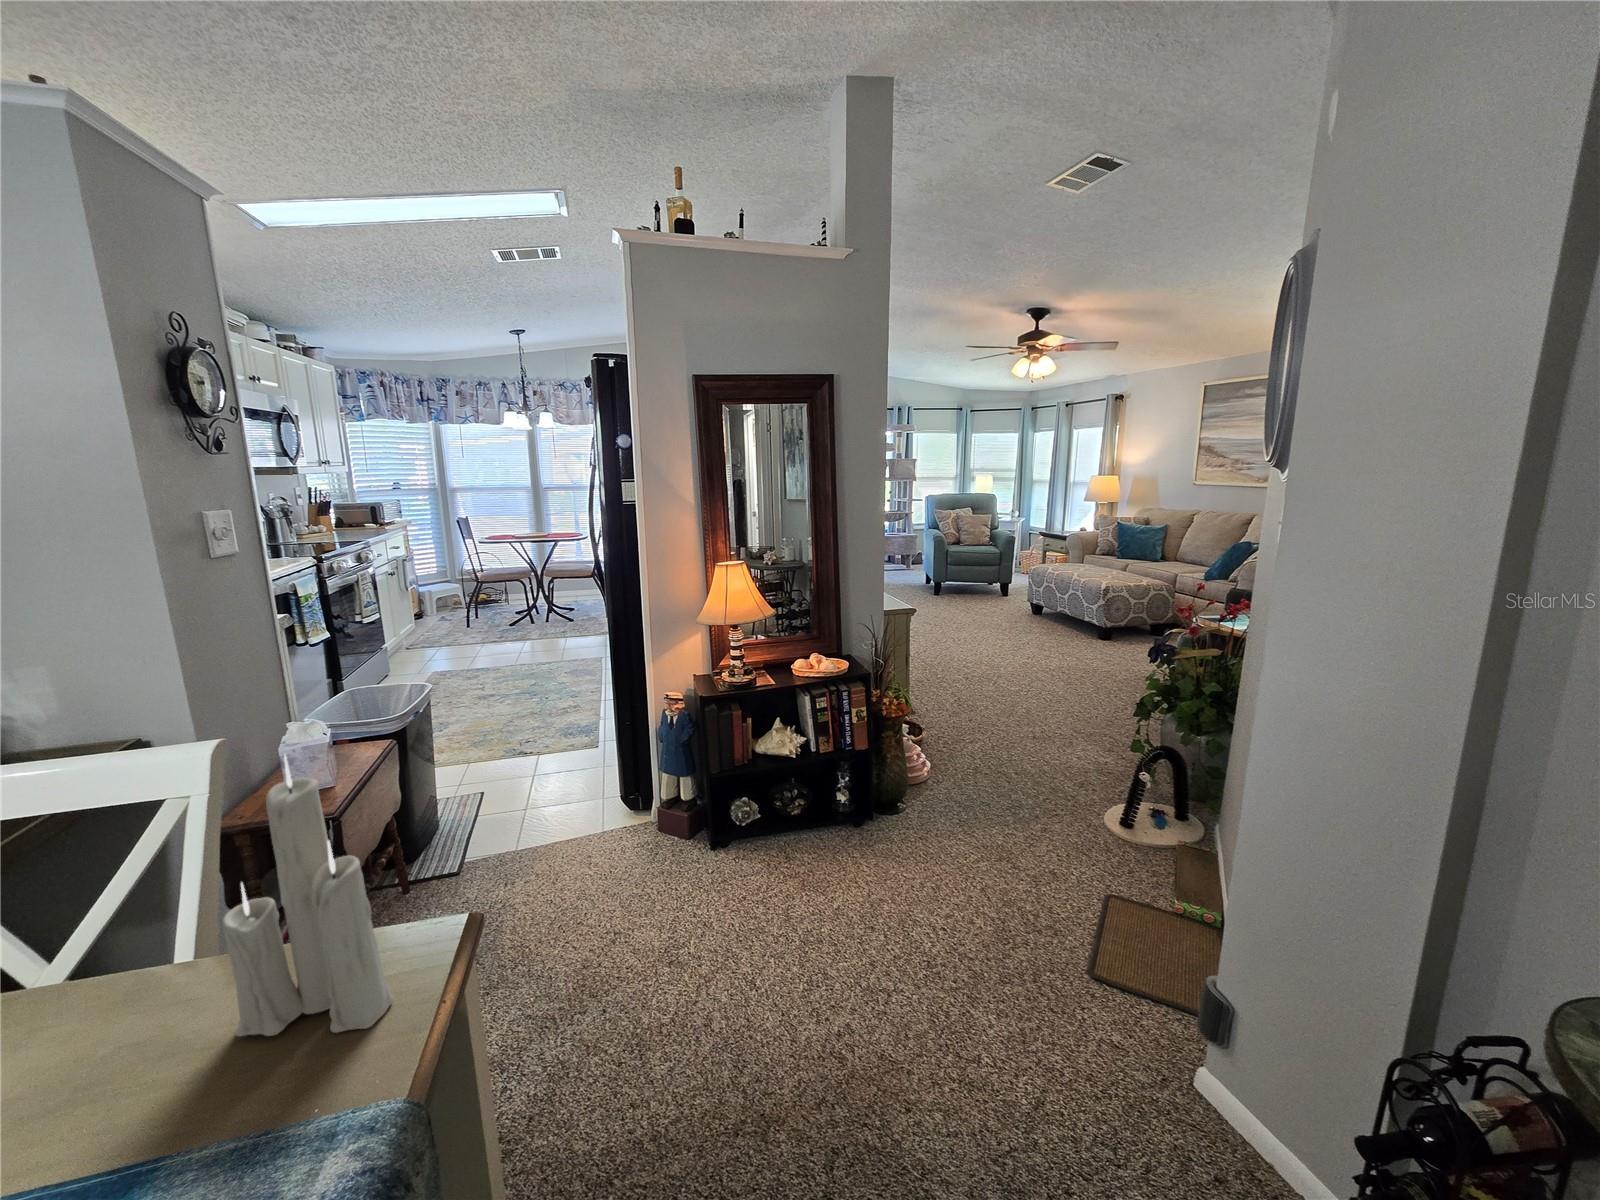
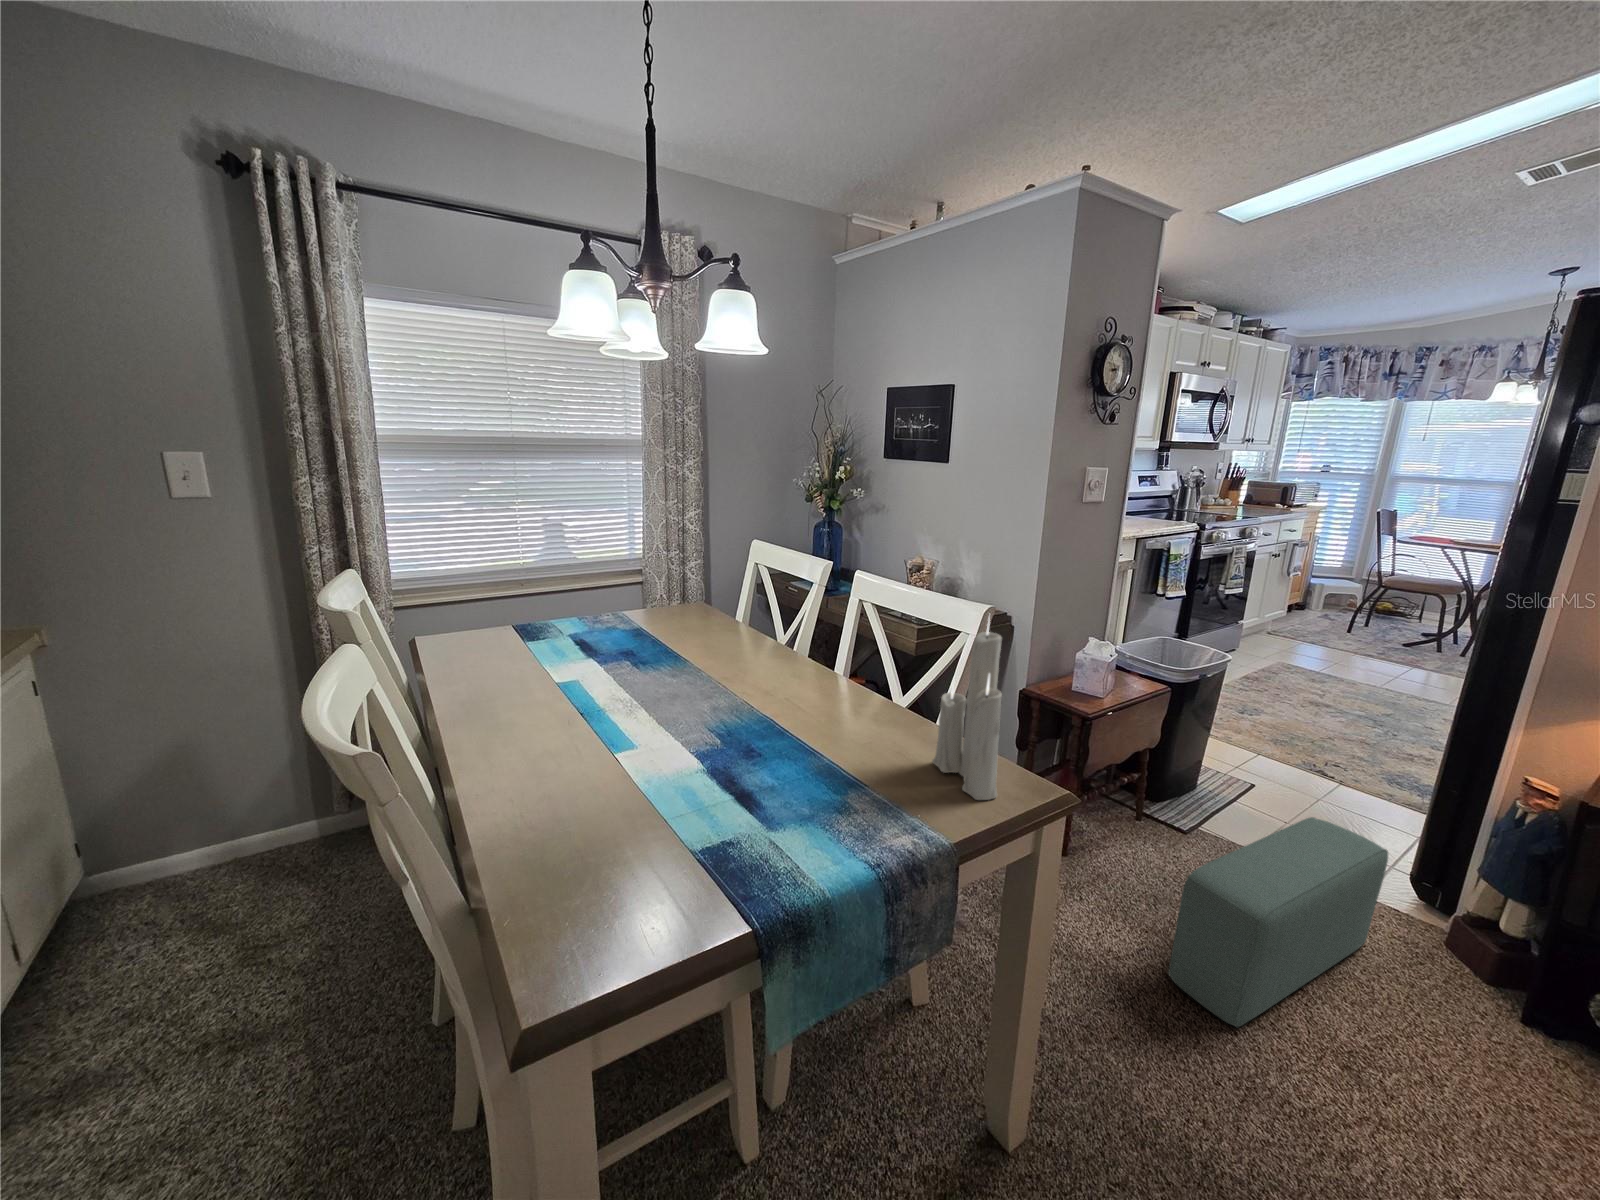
pouf: none [519,786,624,1017] -> present [1168,817,1388,1027]

